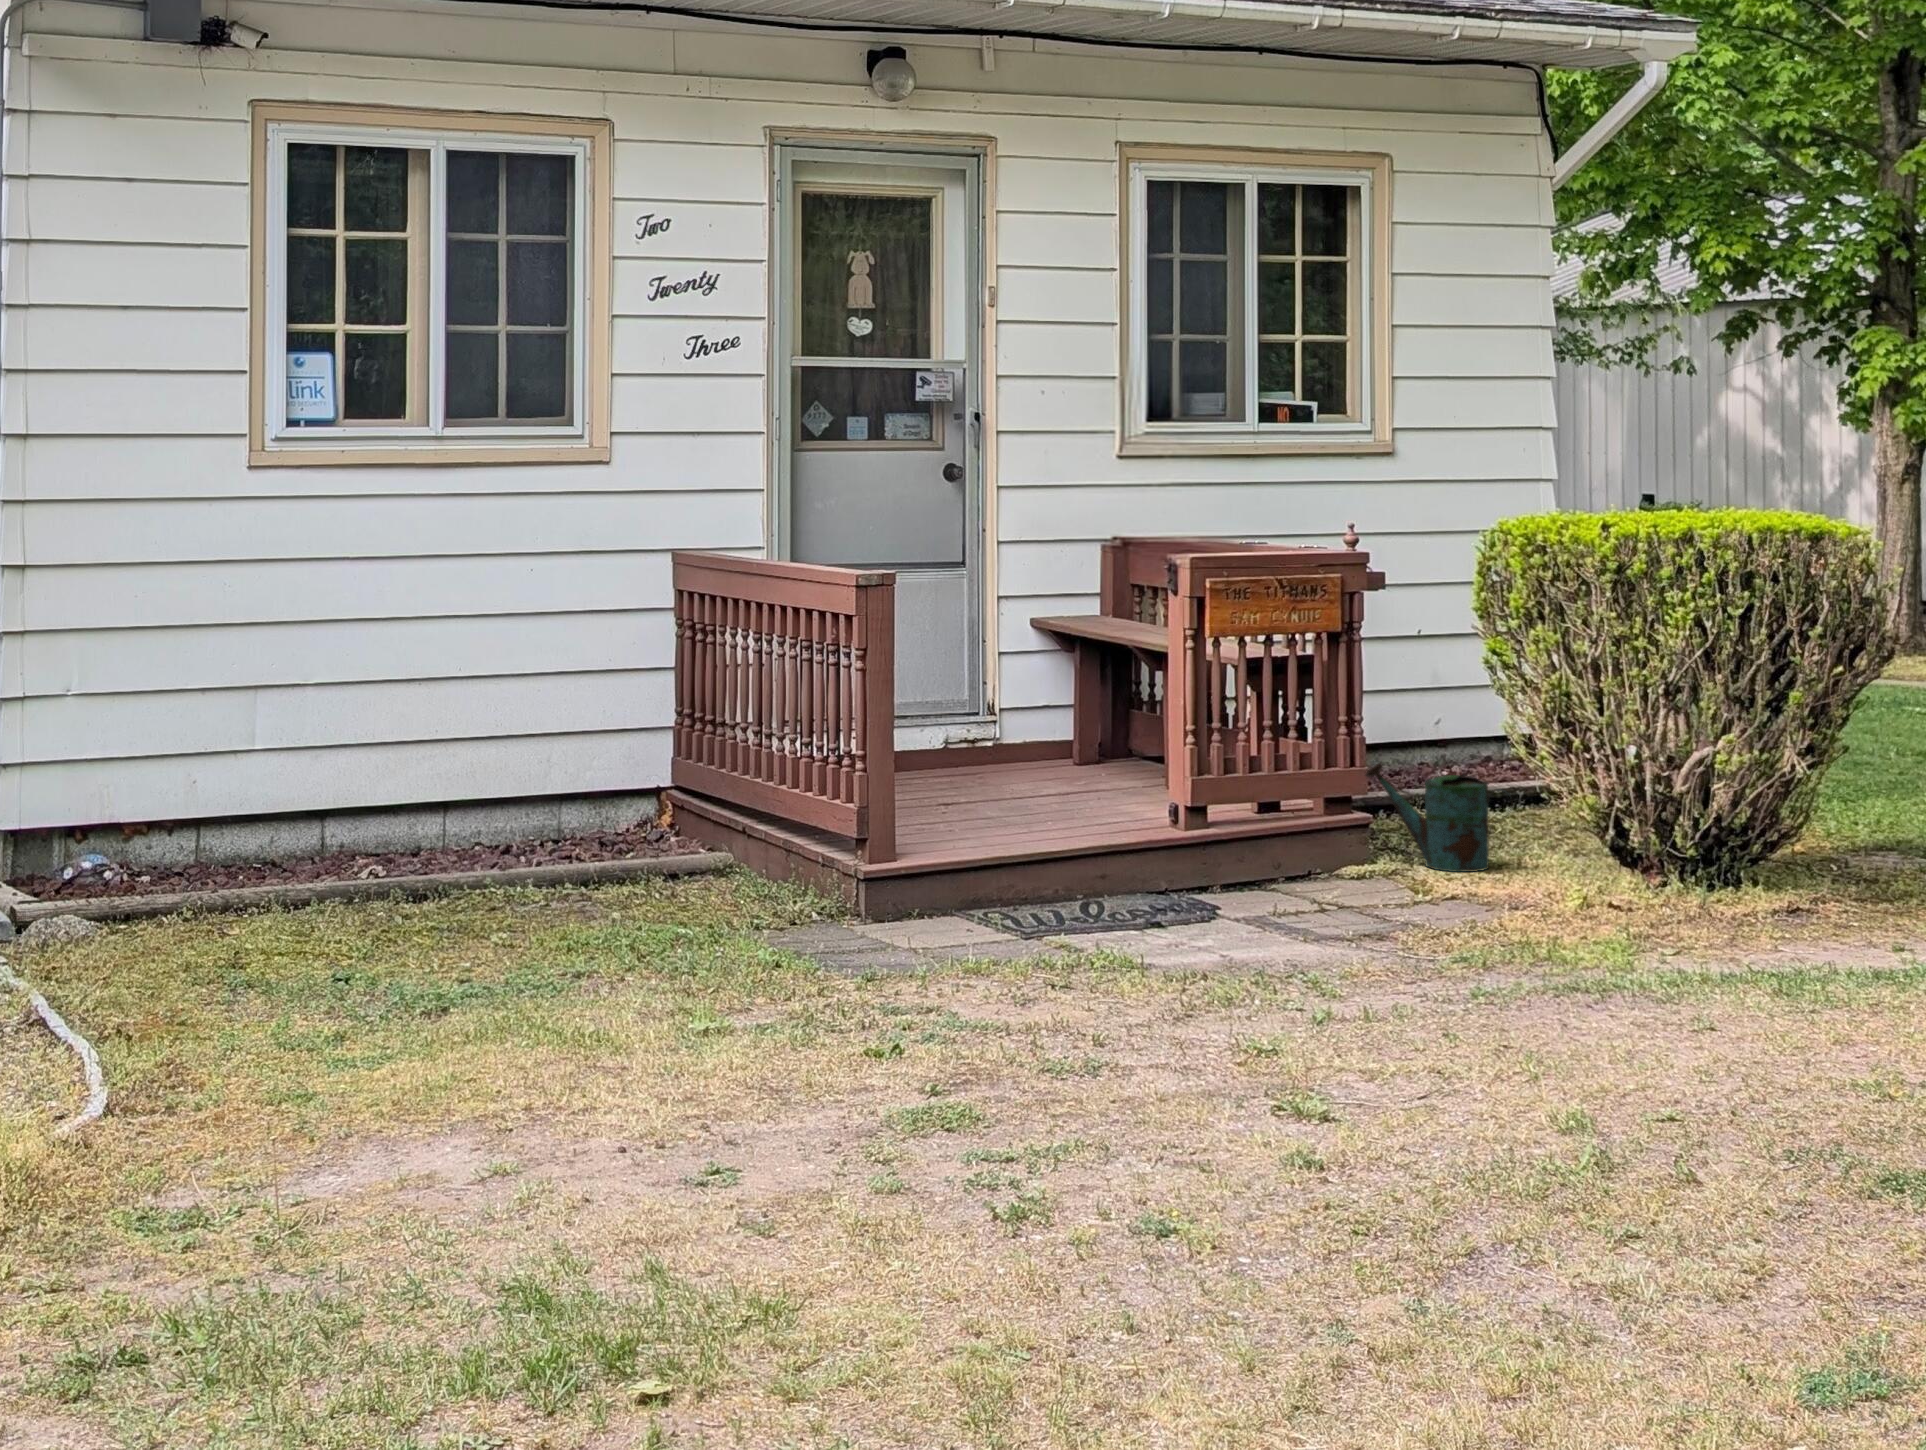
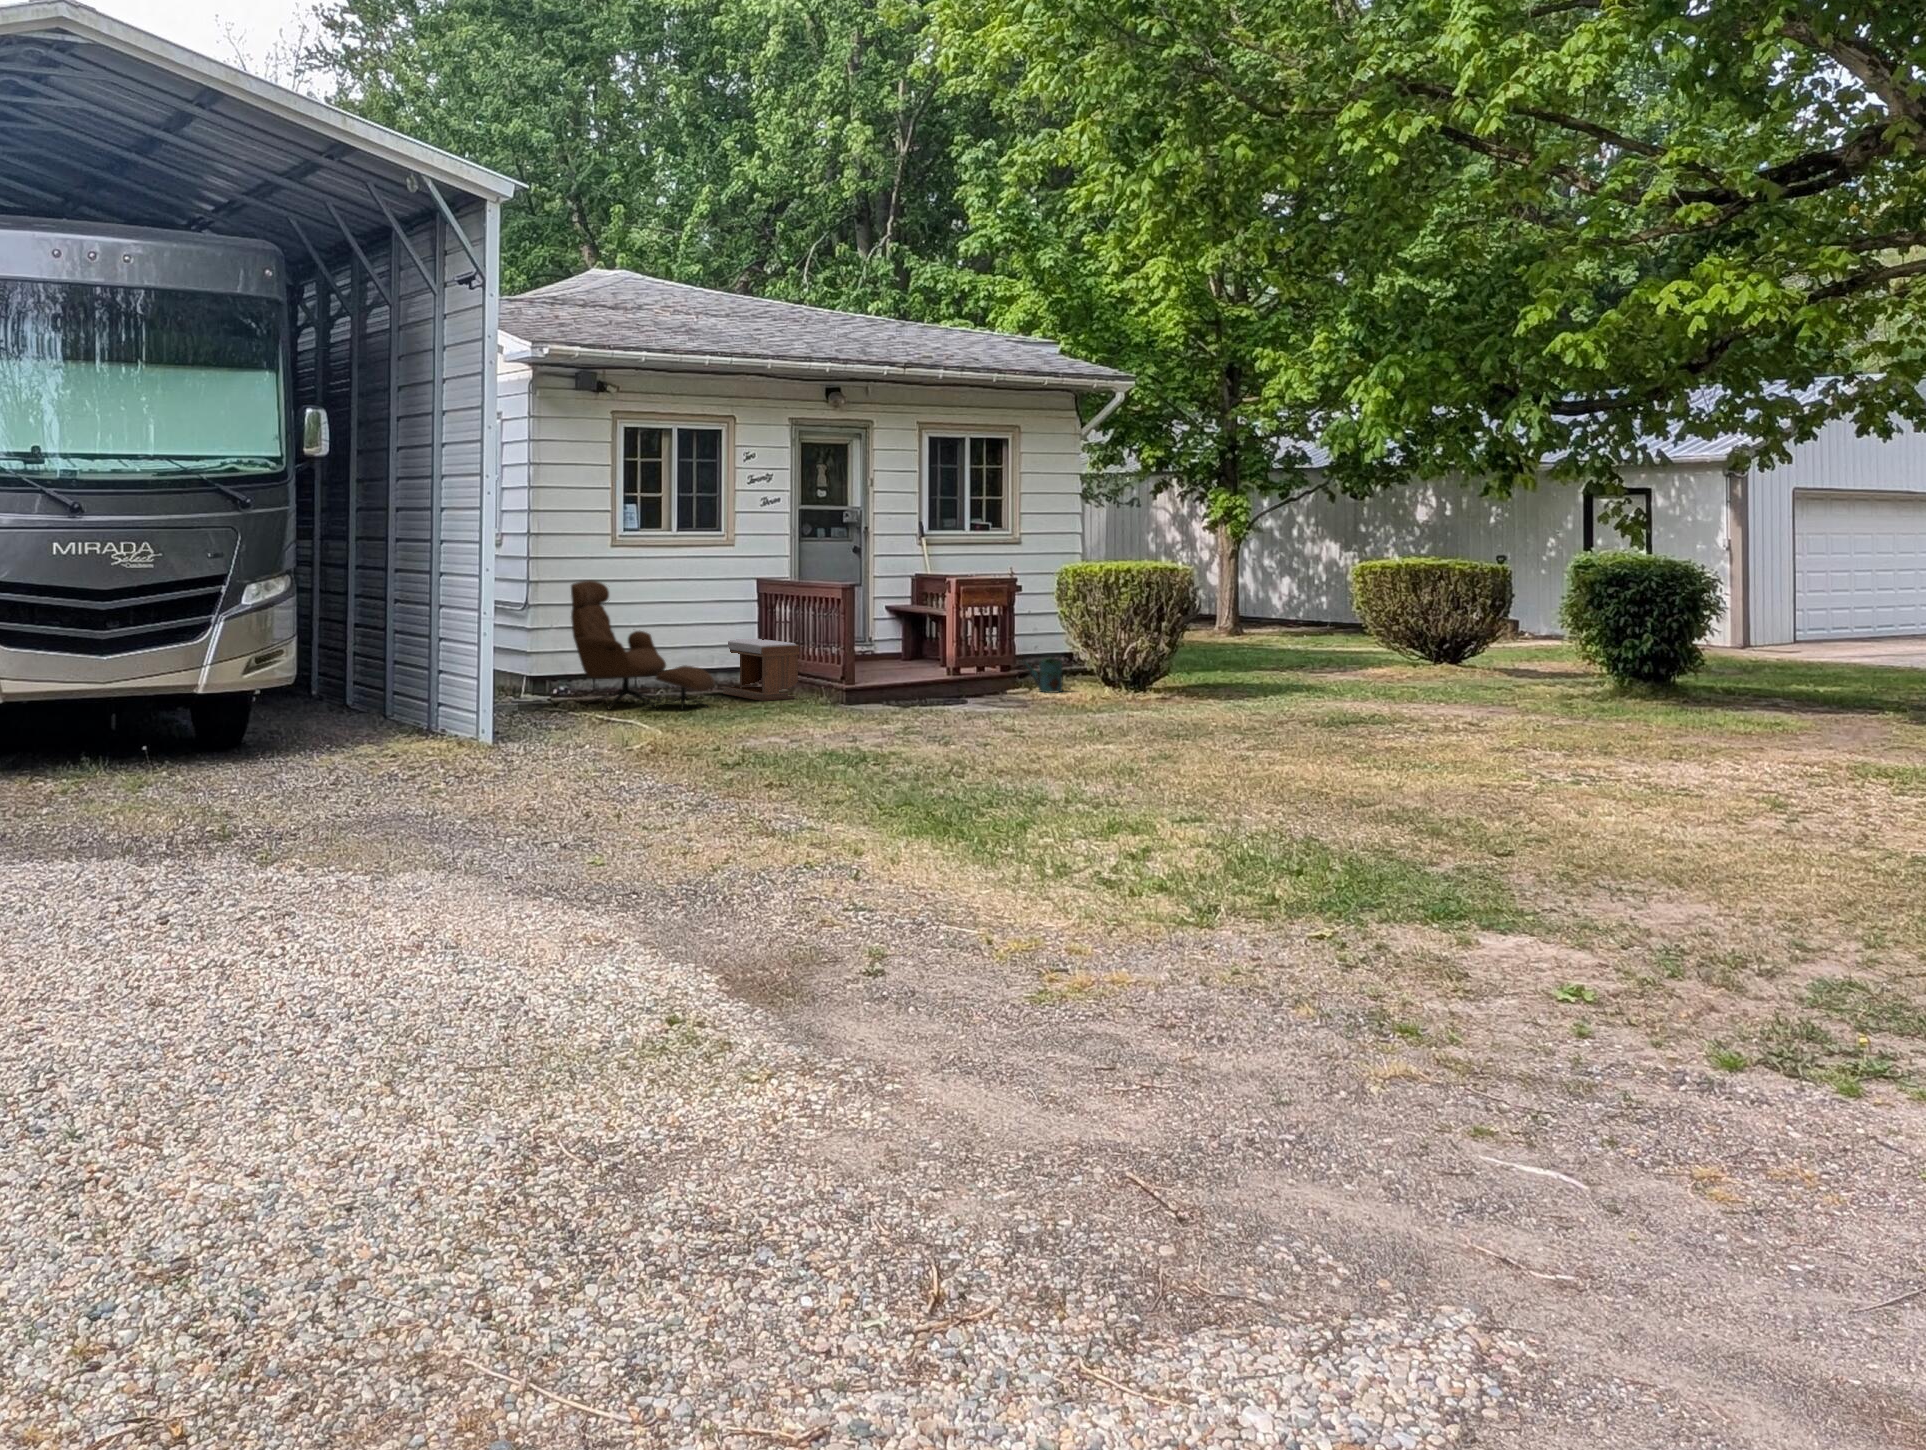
lounge chair: none [109,554,502,927] -> present [571,581,714,710]
bench: none [558,706,754,889] -> present [720,639,799,701]

